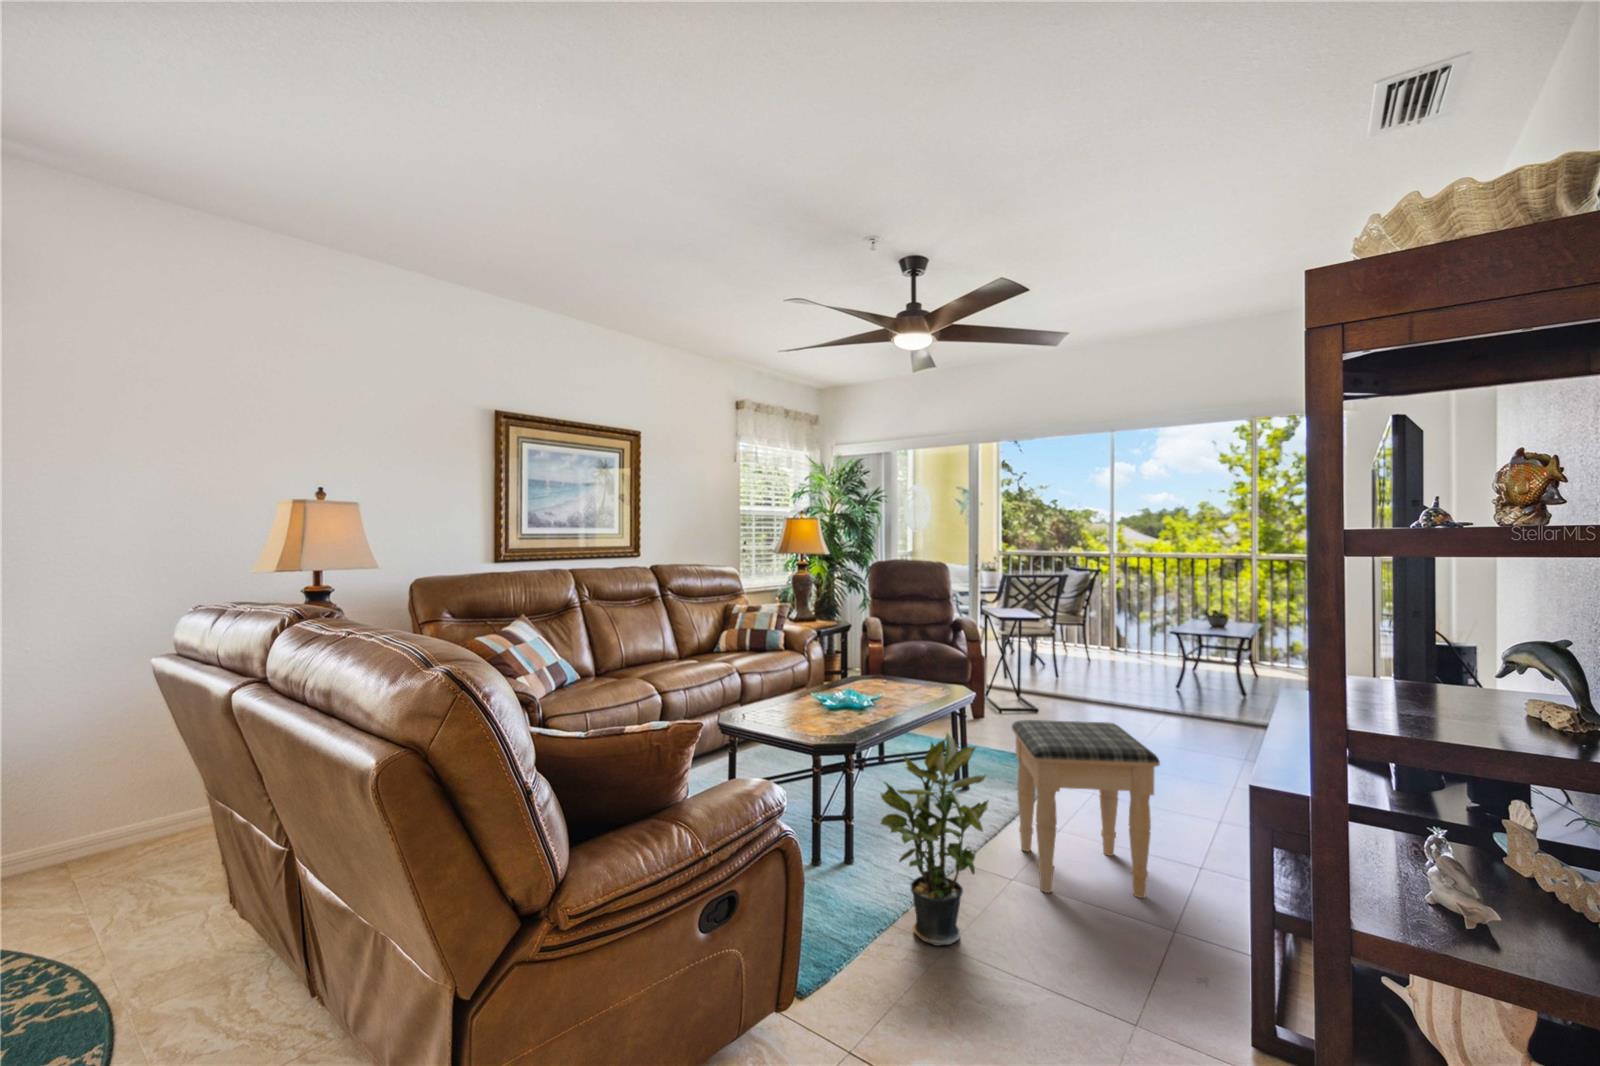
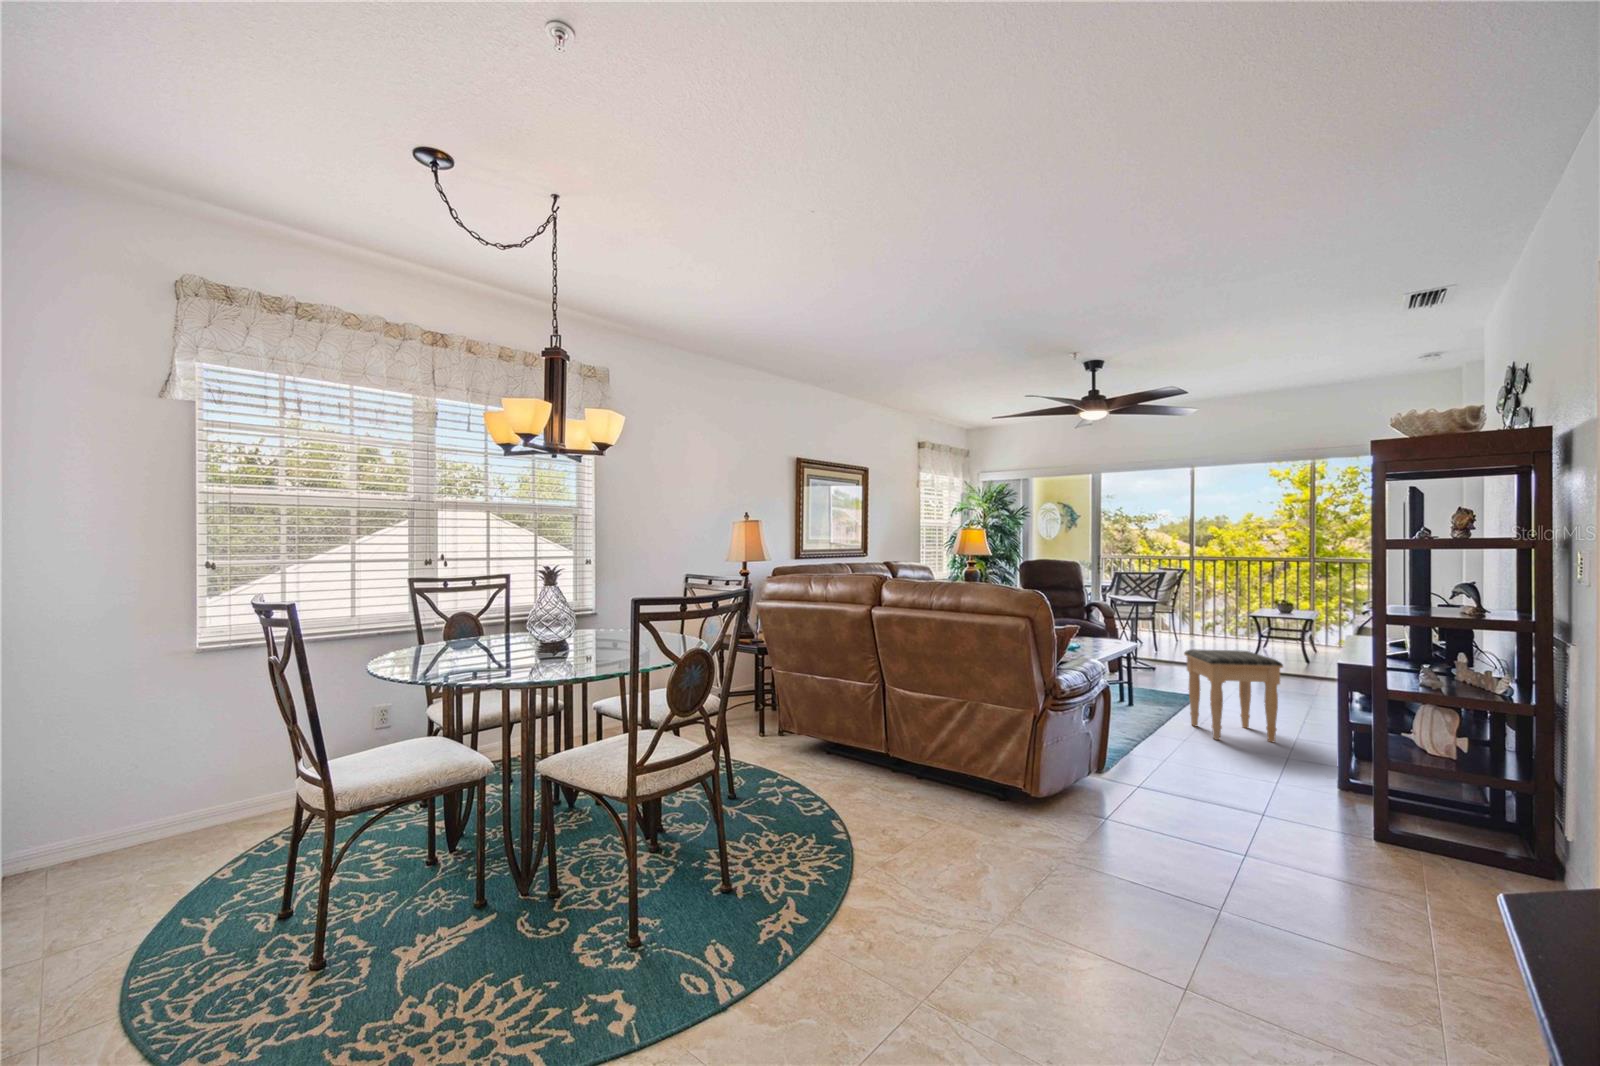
potted plant: present [881,732,988,946] -> none [1131,646,1196,755]

